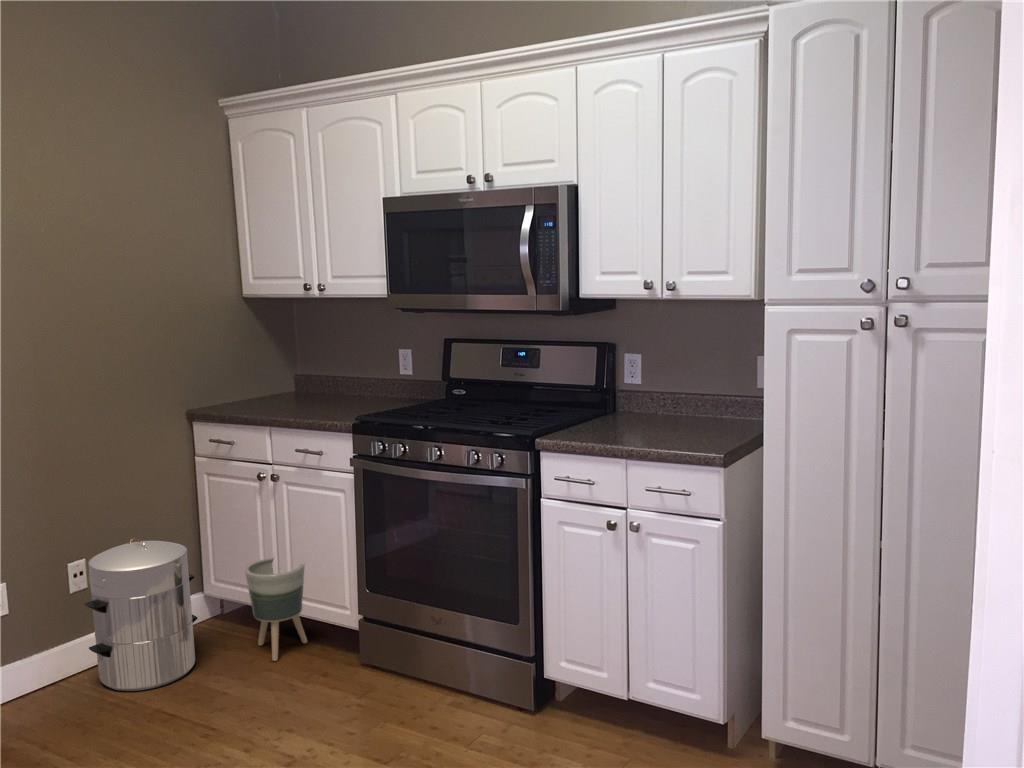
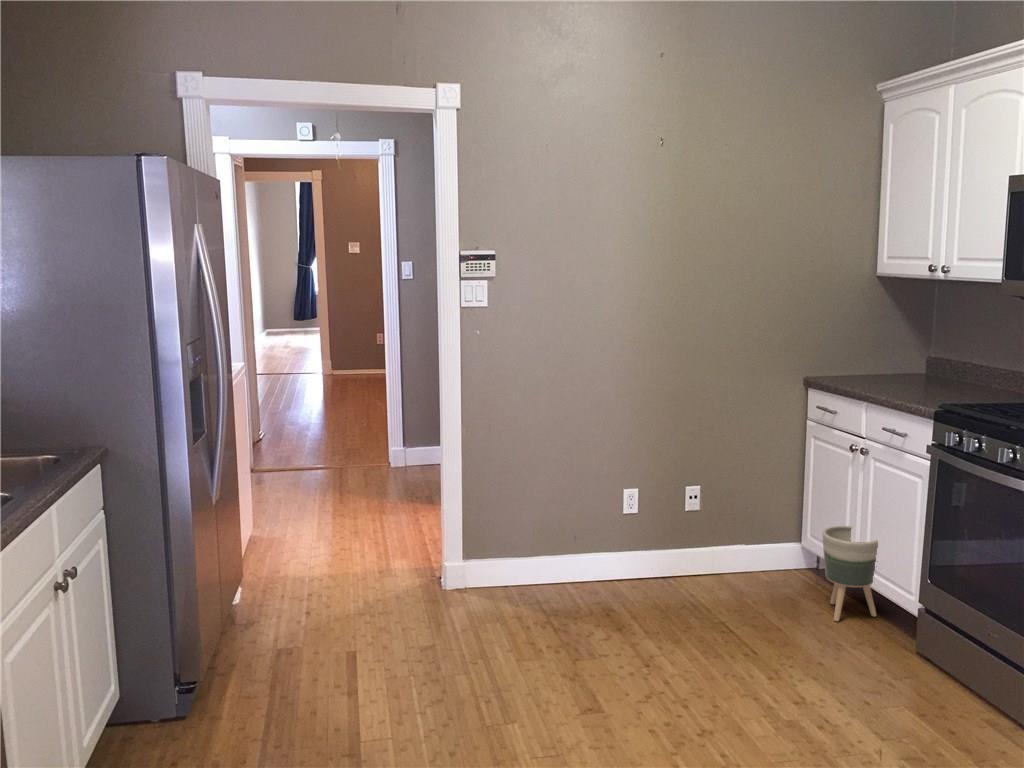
waste bin: present [85,538,197,691] -> none [686,478,780,606]

